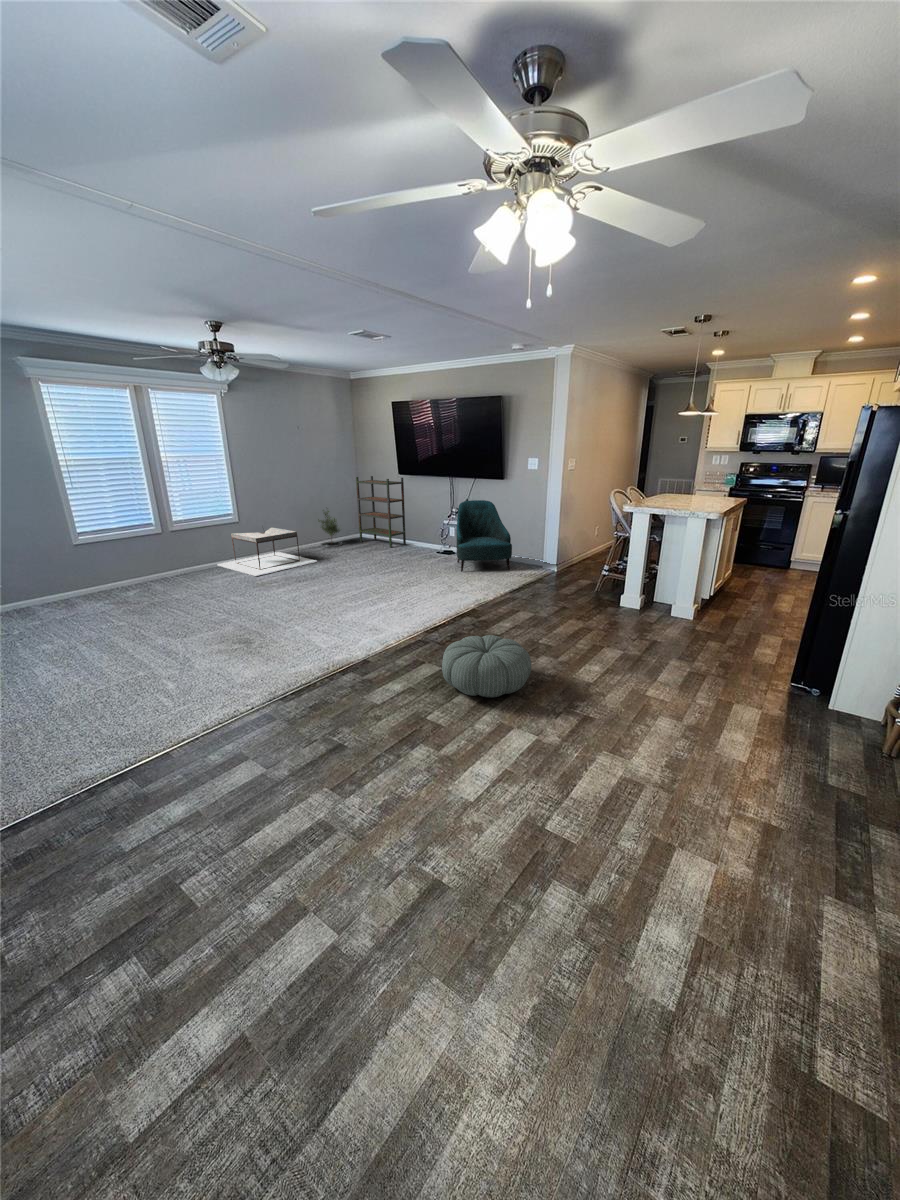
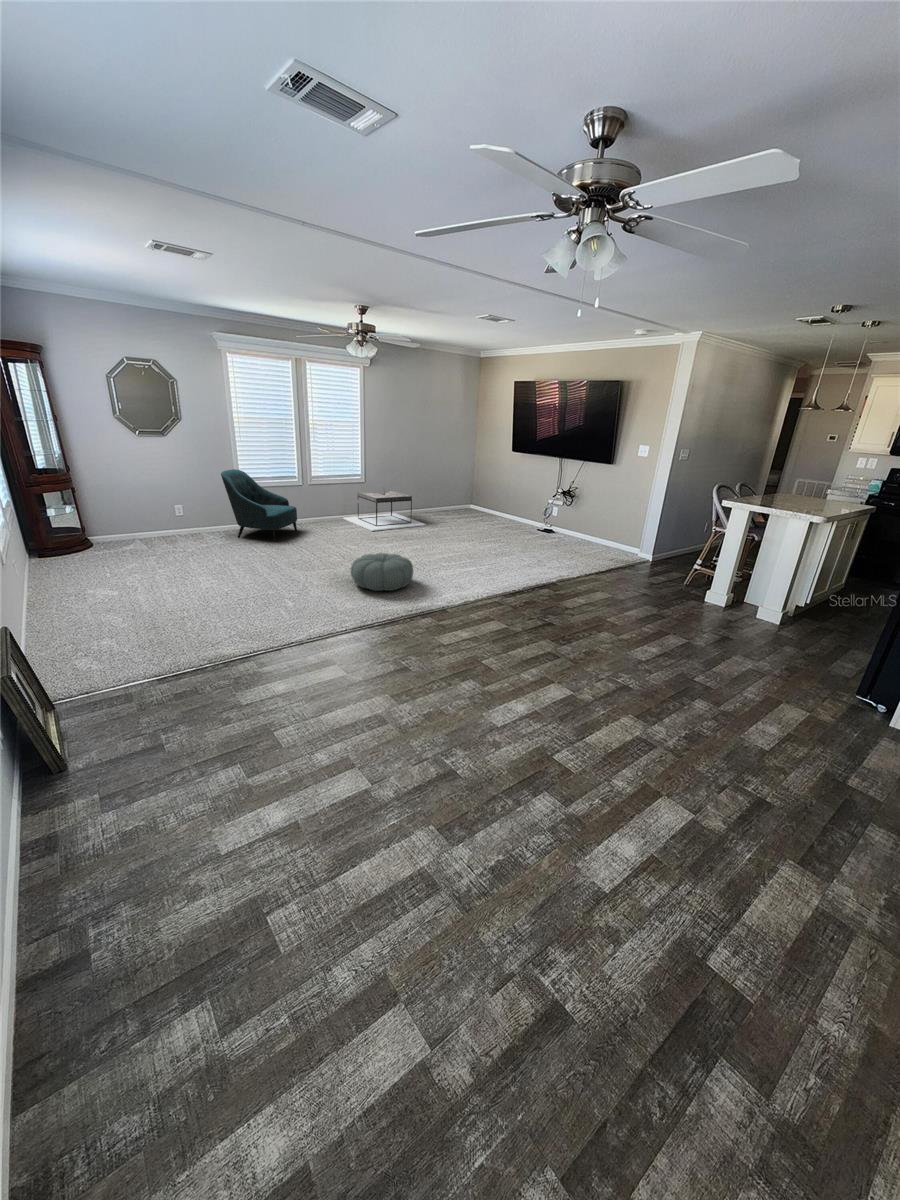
bookshelf: present [356,476,406,547] -> none [469,451,516,520]
armchair: present [456,500,512,572] -> present [221,469,297,541]
potted tree: present [318,510,342,547] -> none [432,476,454,514]
pouf: present [442,635,531,697] -> present [351,553,413,591]

